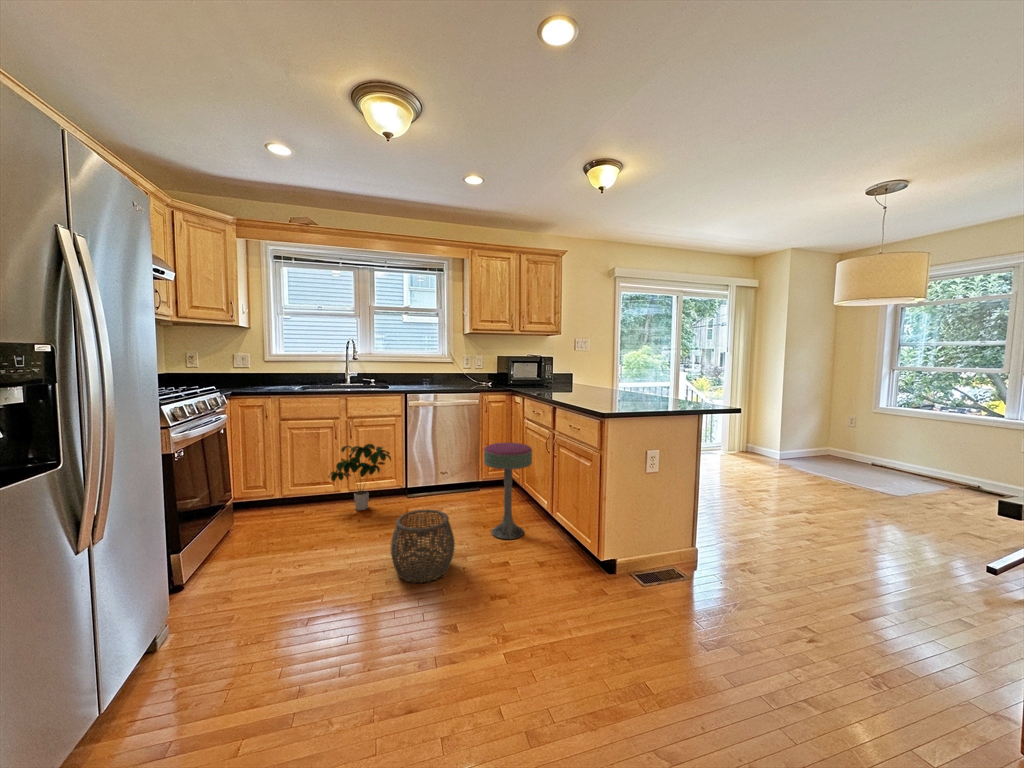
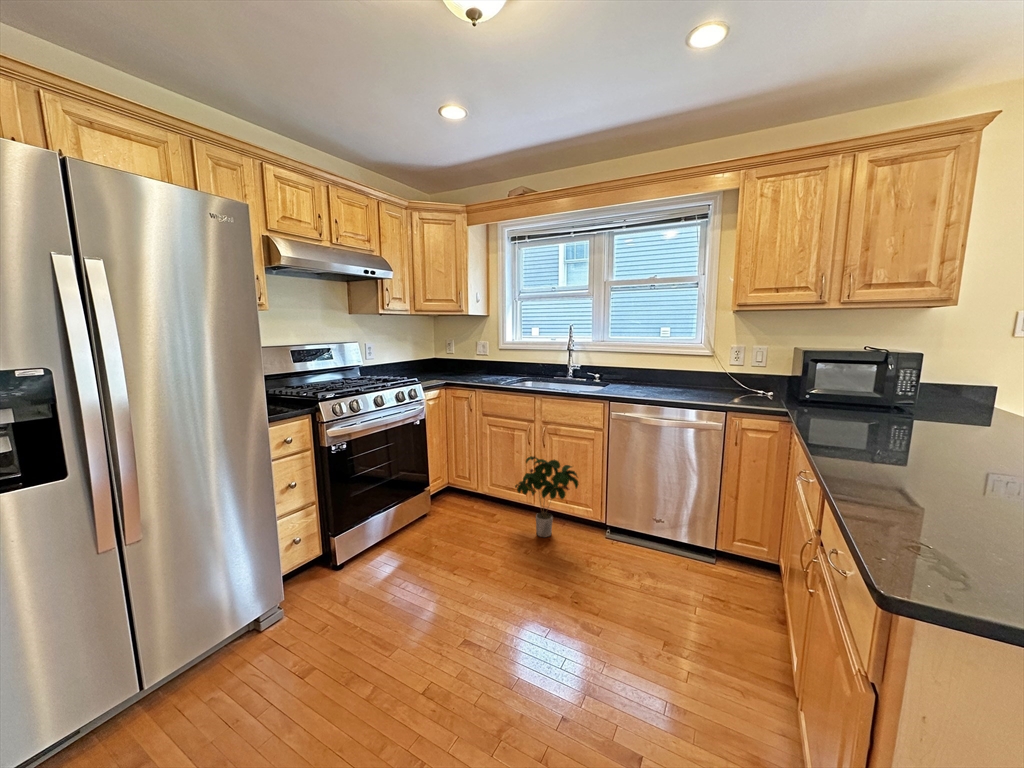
bar stool: present [484,443,532,539] -> none [647,519,747,711]
woven basket: present [390,509,455,583] -> none [457,587,551,714]

